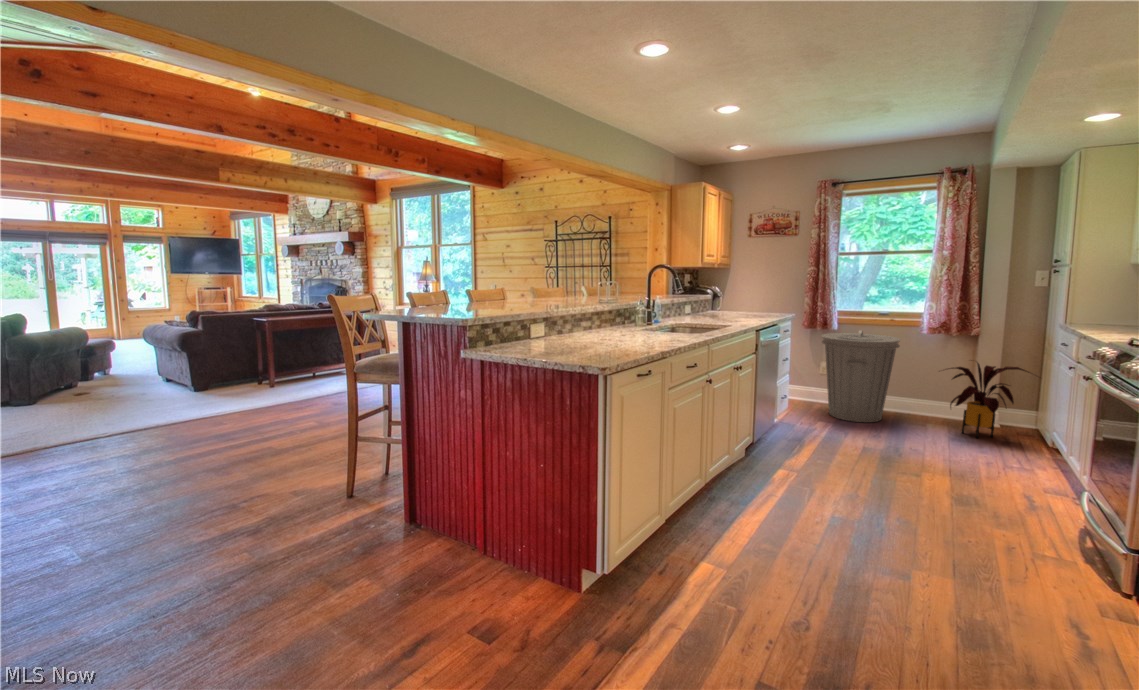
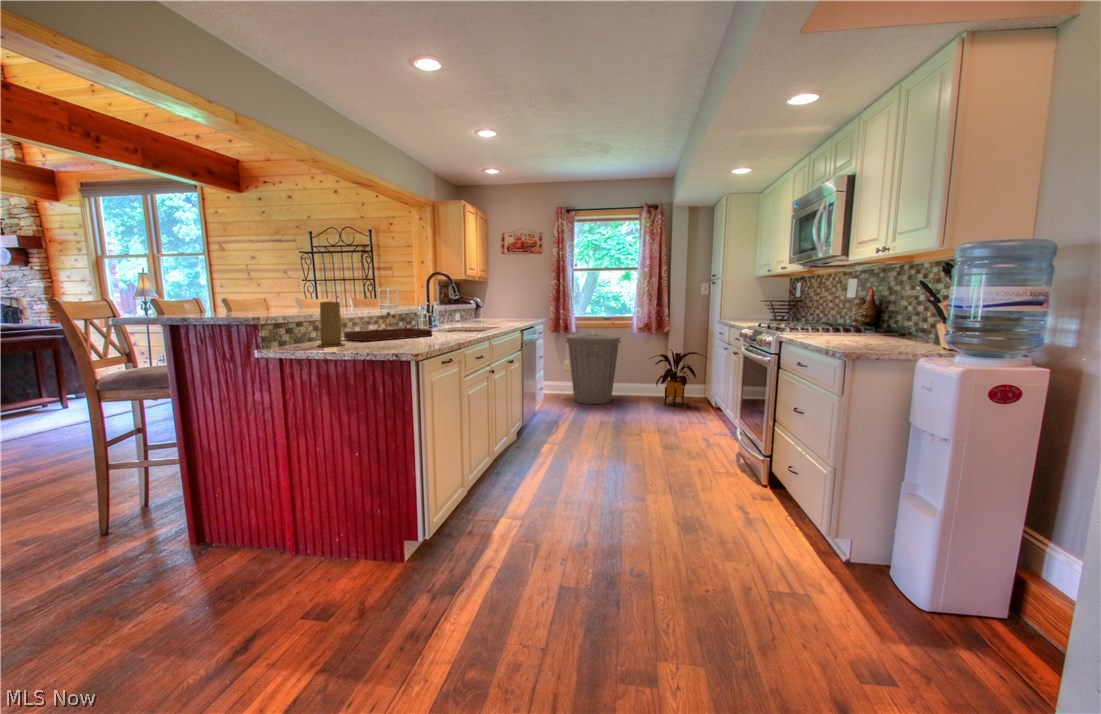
candle: none [556,307,578,347] -> present [318,301,345,347]
tray: none [578,314,656,342] -> present [344,312,432,341]

